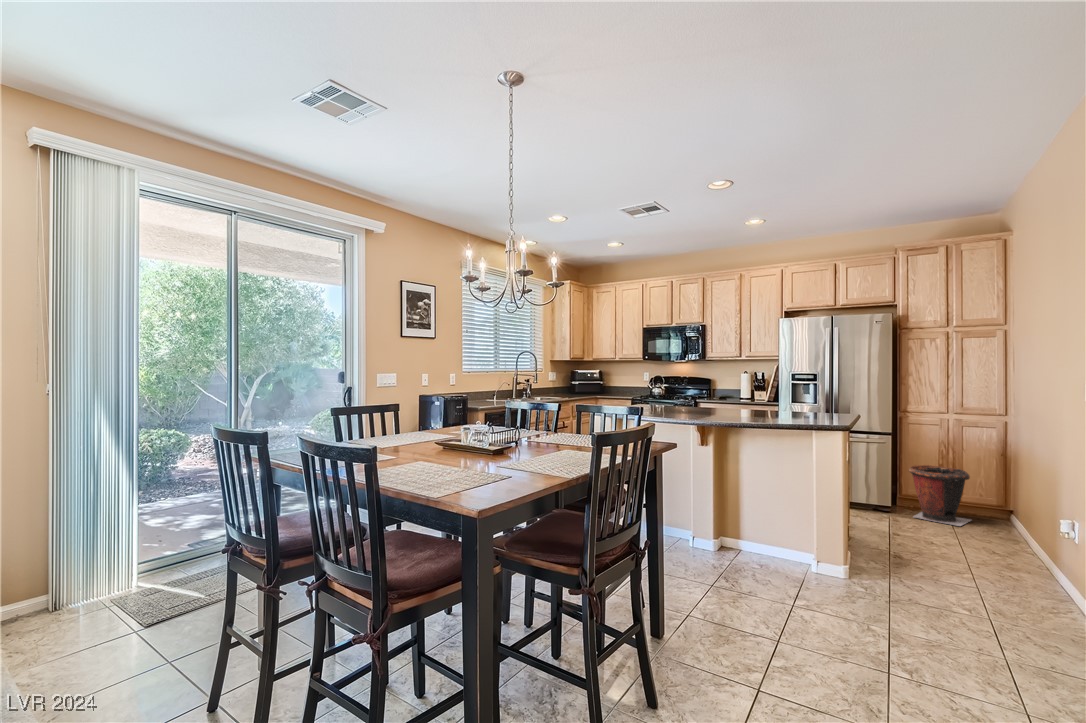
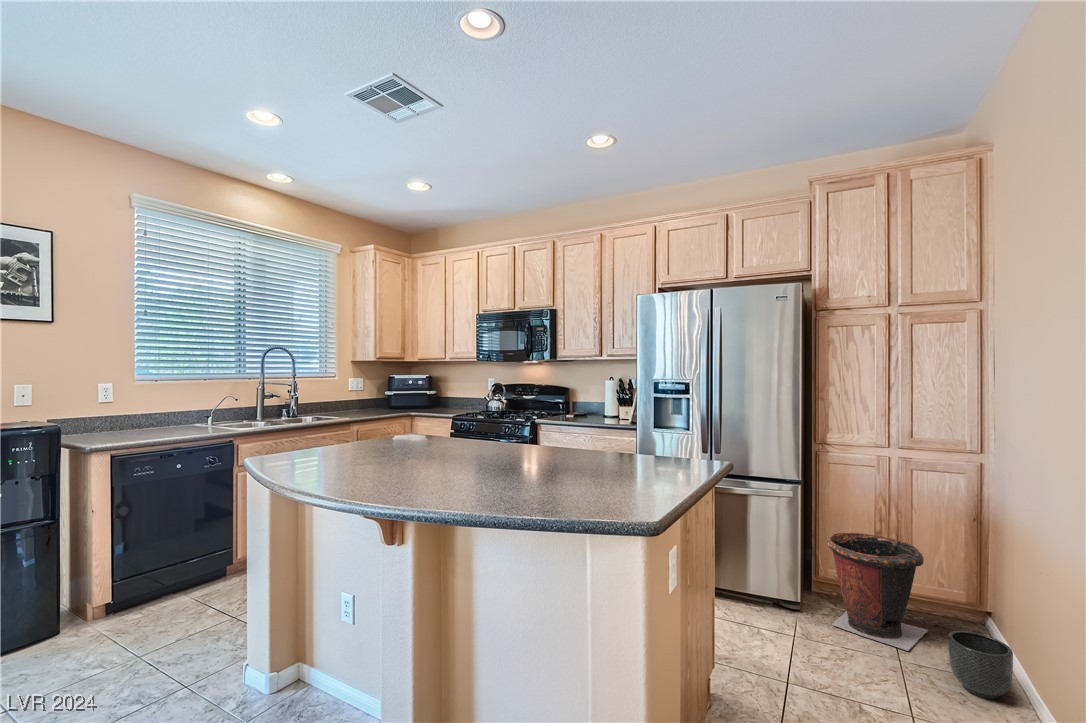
planter: none [983,510,1019,542] -> present [948,631,1013,699]

